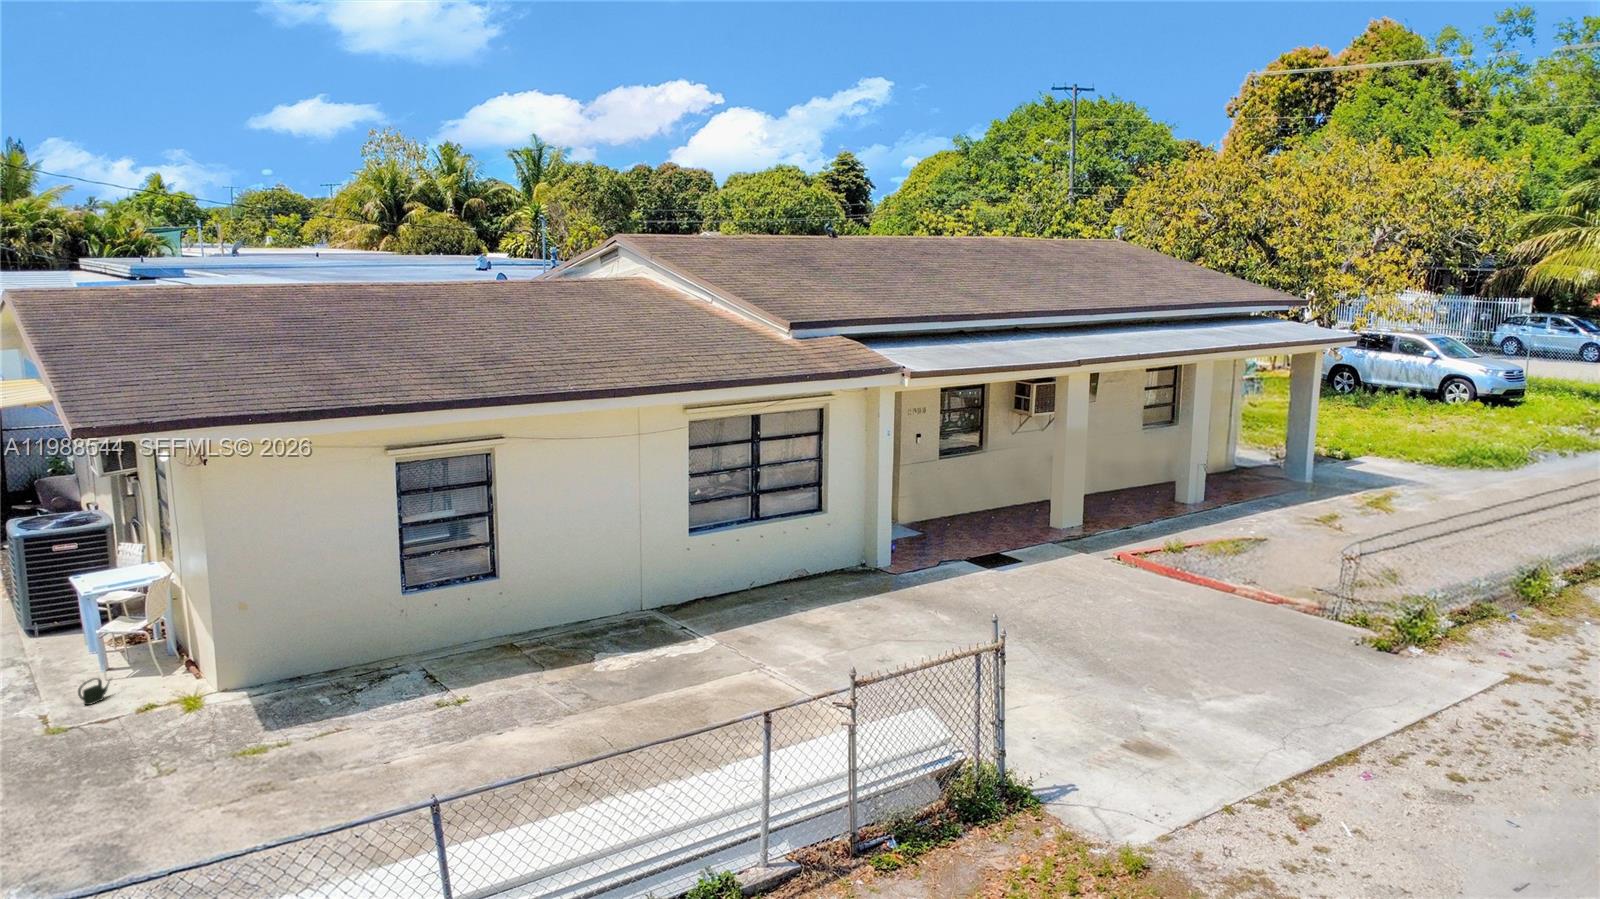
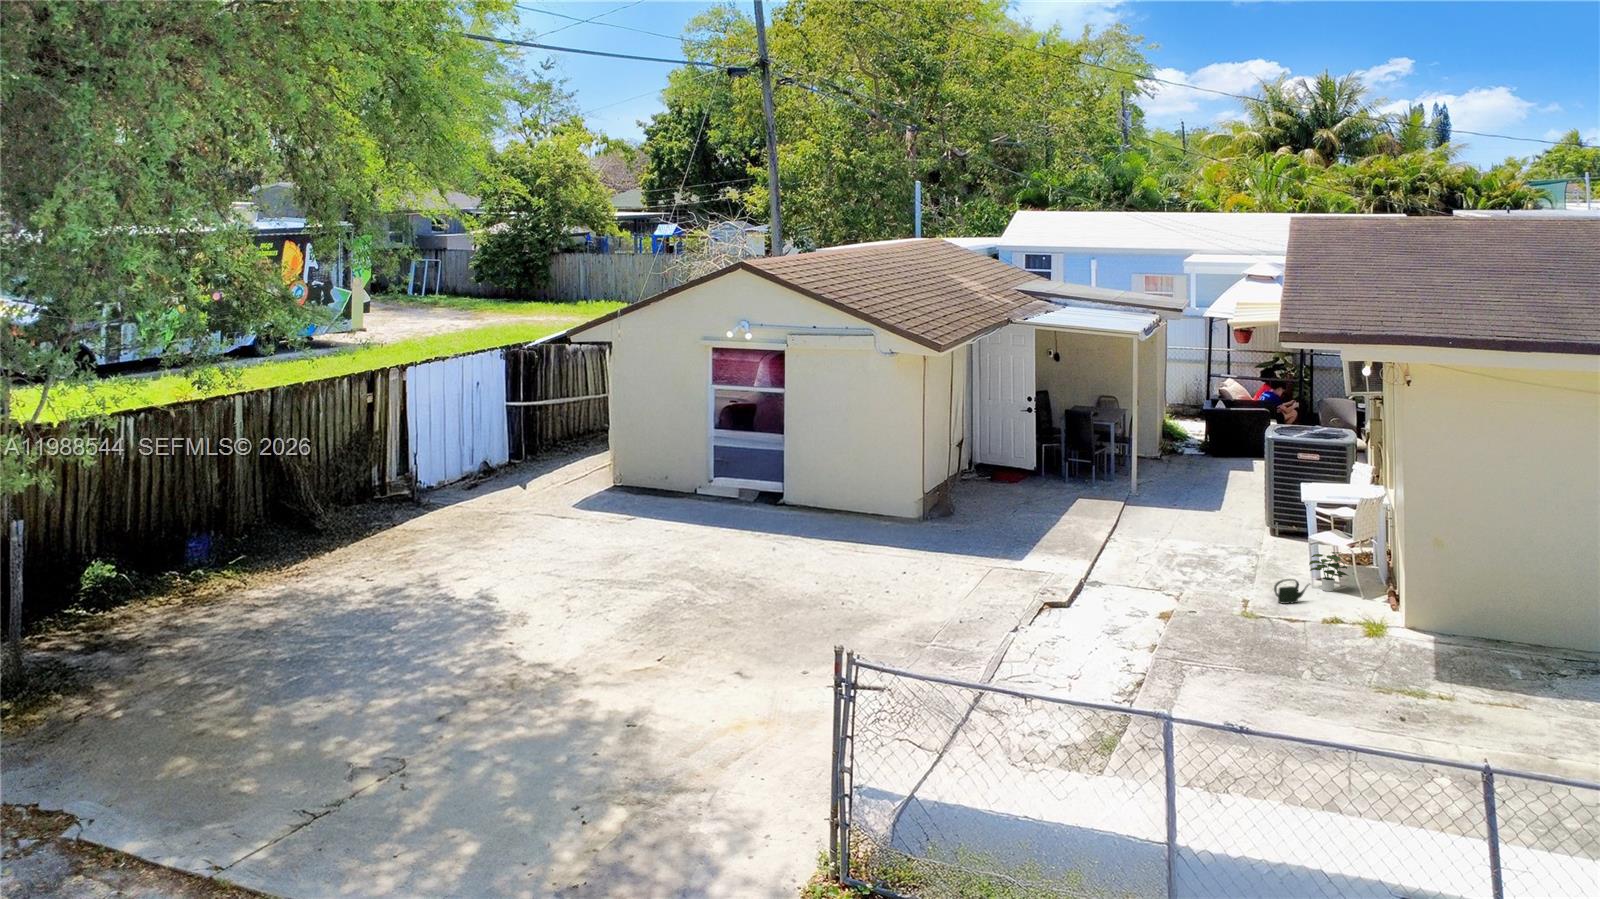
potted plant: none [102,638,145,679] -> present [1309,552,1348,591]

